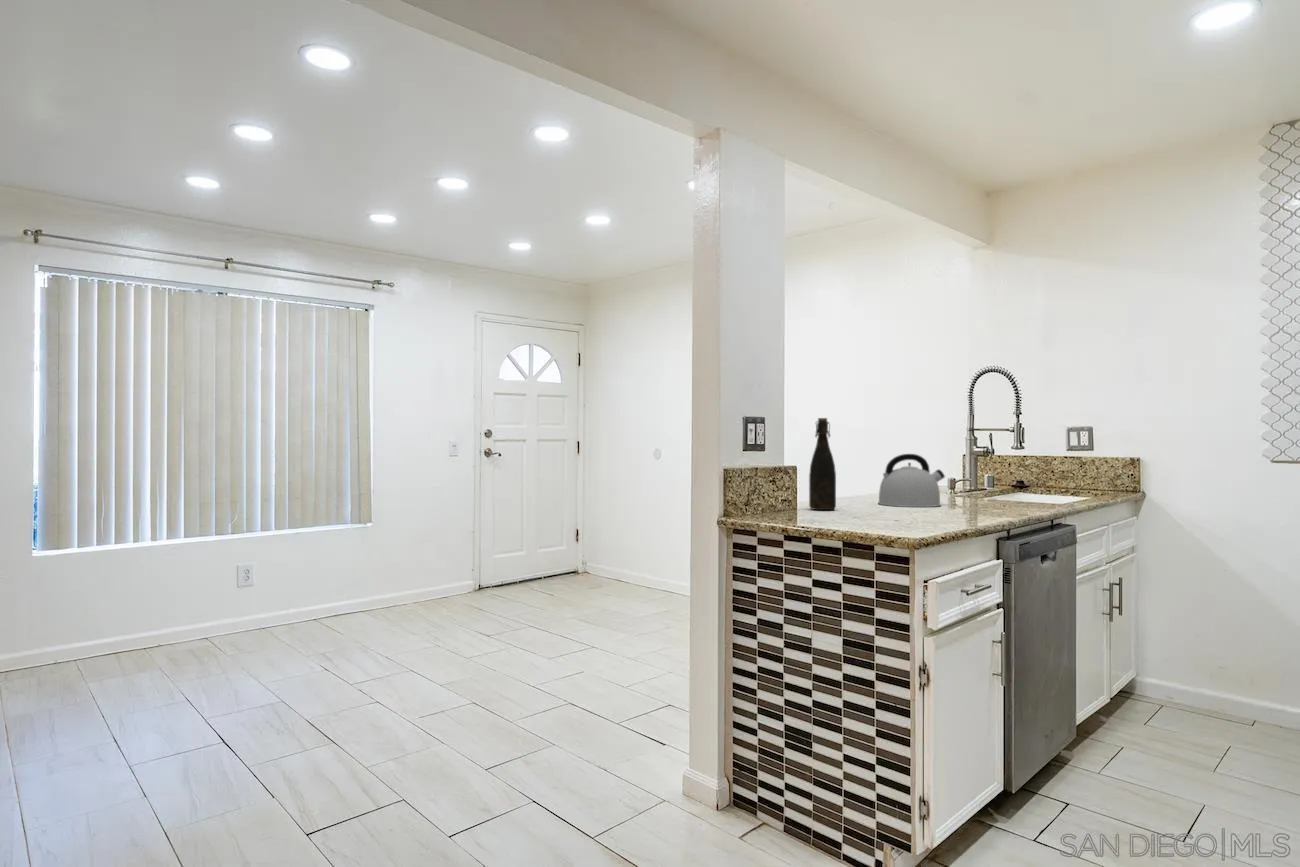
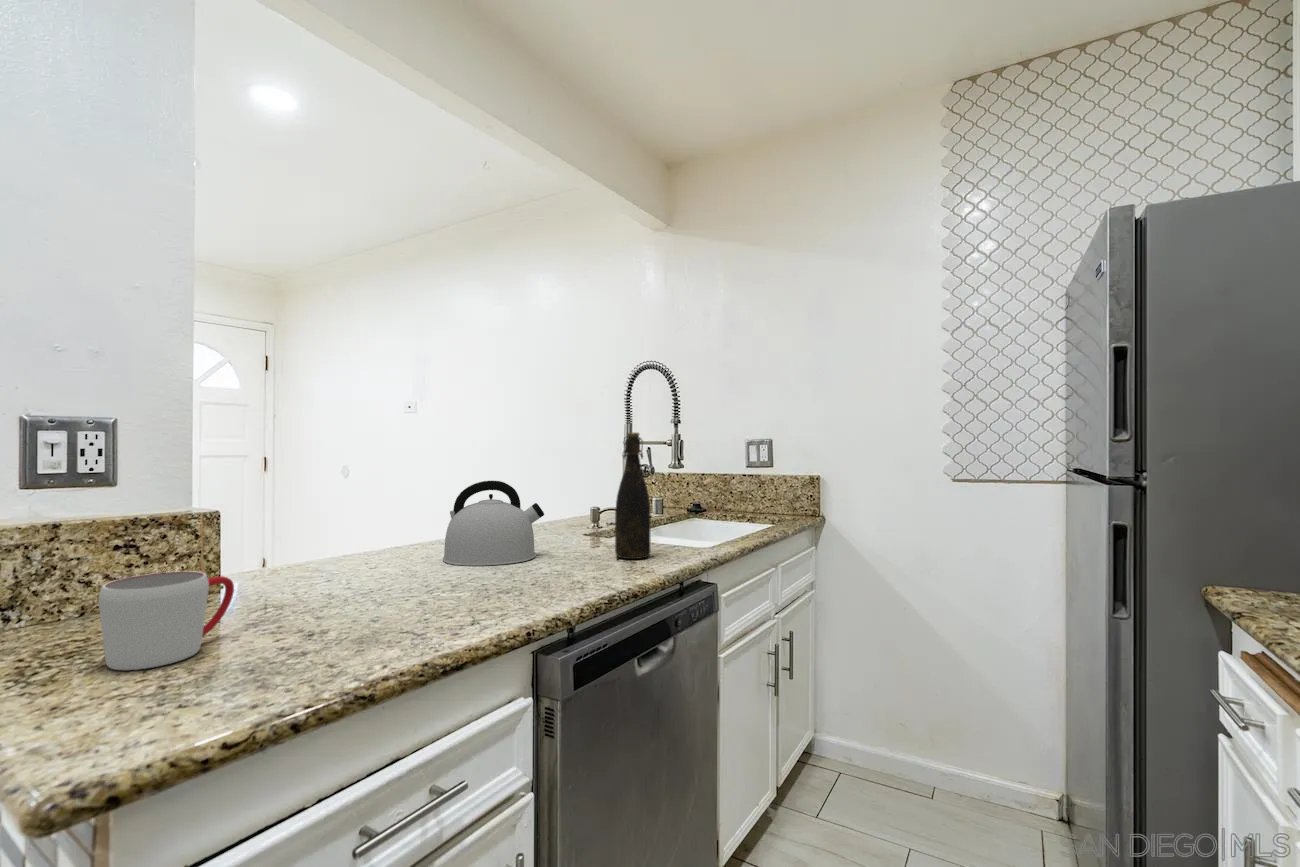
bottle: present [809,418,836,510] -> present [615,433,651,559]
mug: none [831,486,869,523] -> present [99,571,234,670]

